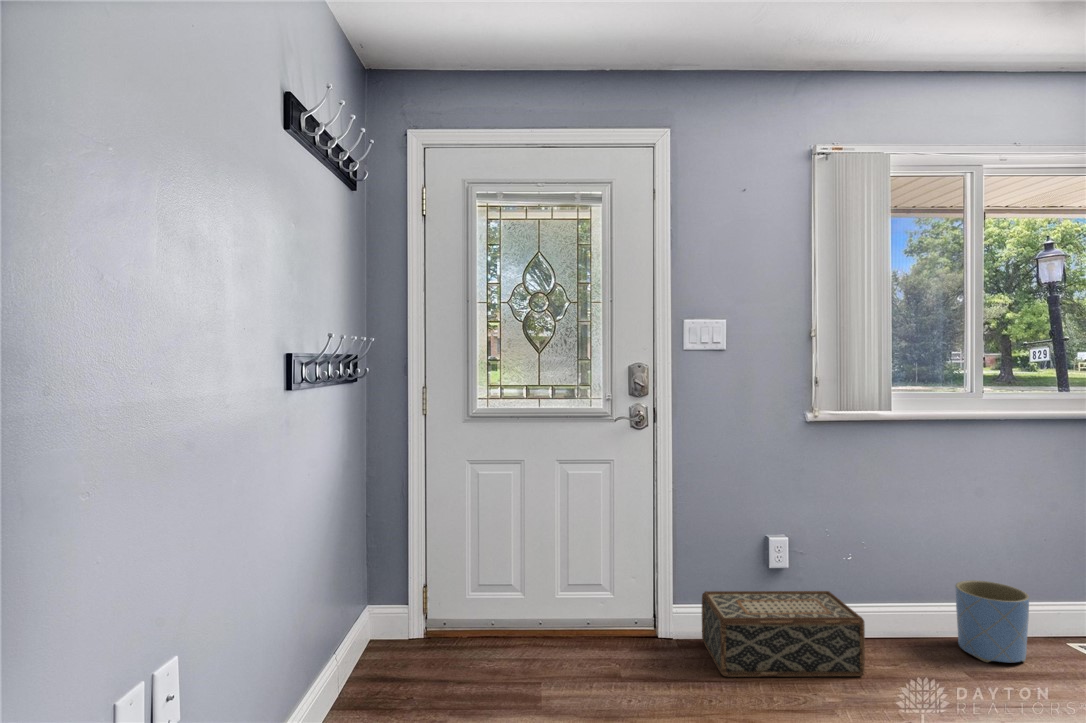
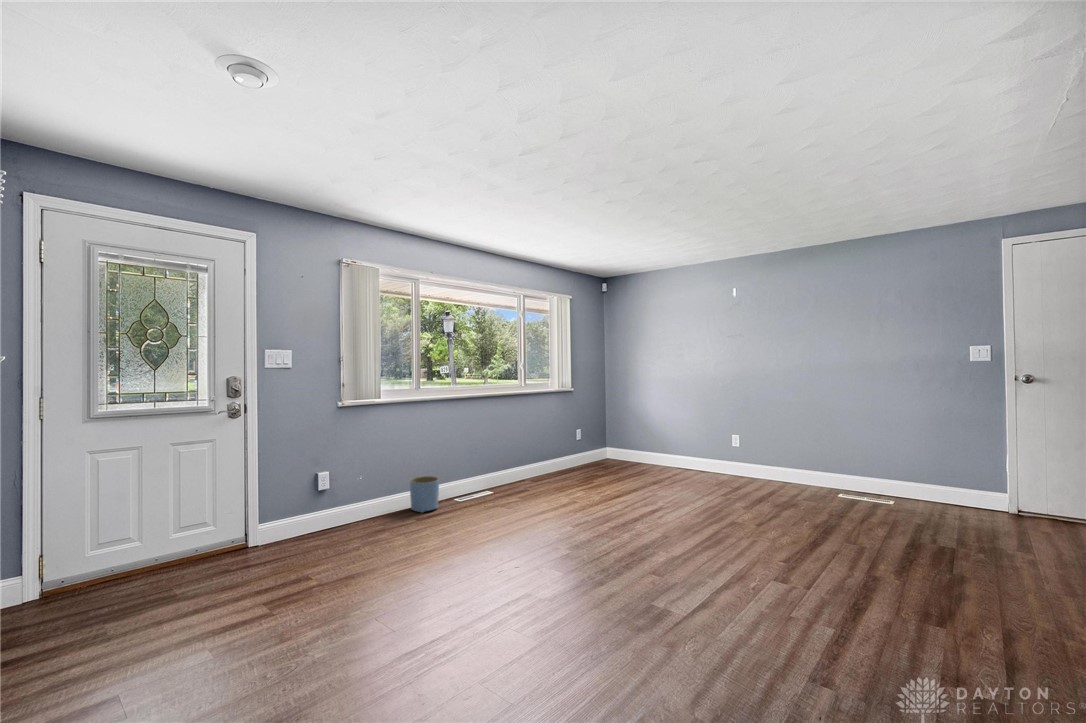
woven basket: present [702,591,865,677] -> none [278,496,371,552]

